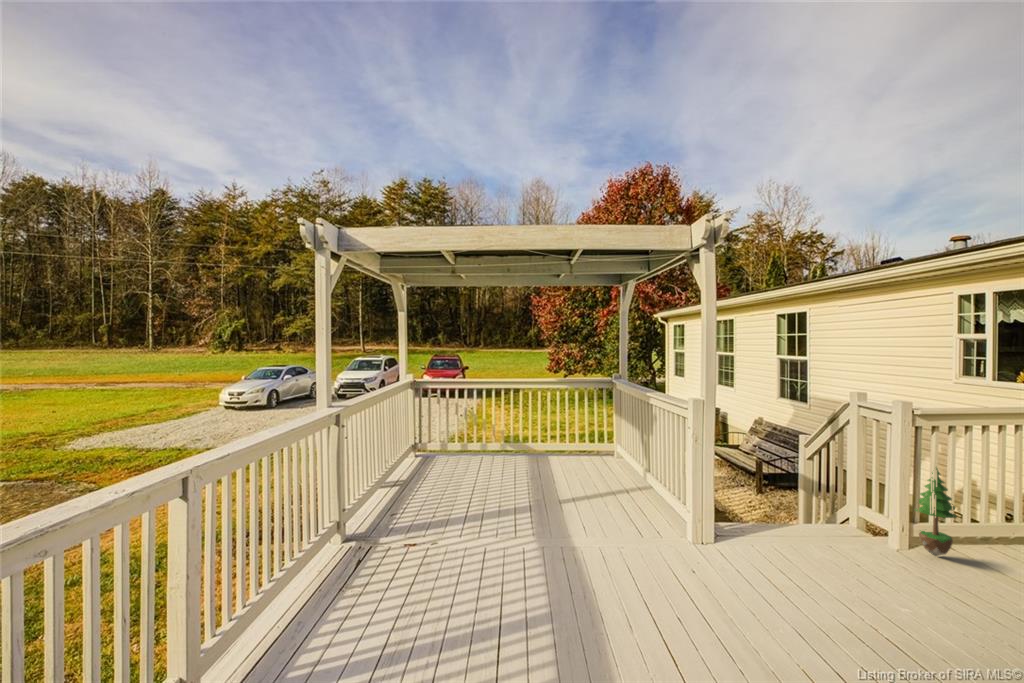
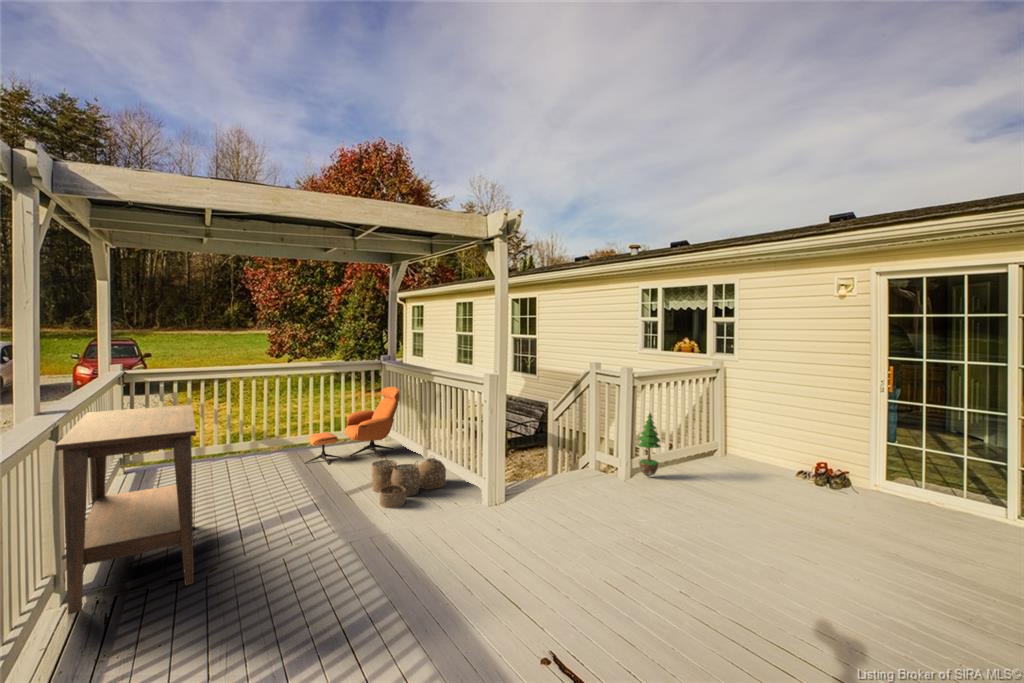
lounge chair: none [538,407,624,474] -> present [305,387,400,465]
side table: none [346,411,442,551] -> present [56,405,196,614]
woven basket: none [581,473,654,525] -> present [372,456,446,508]

